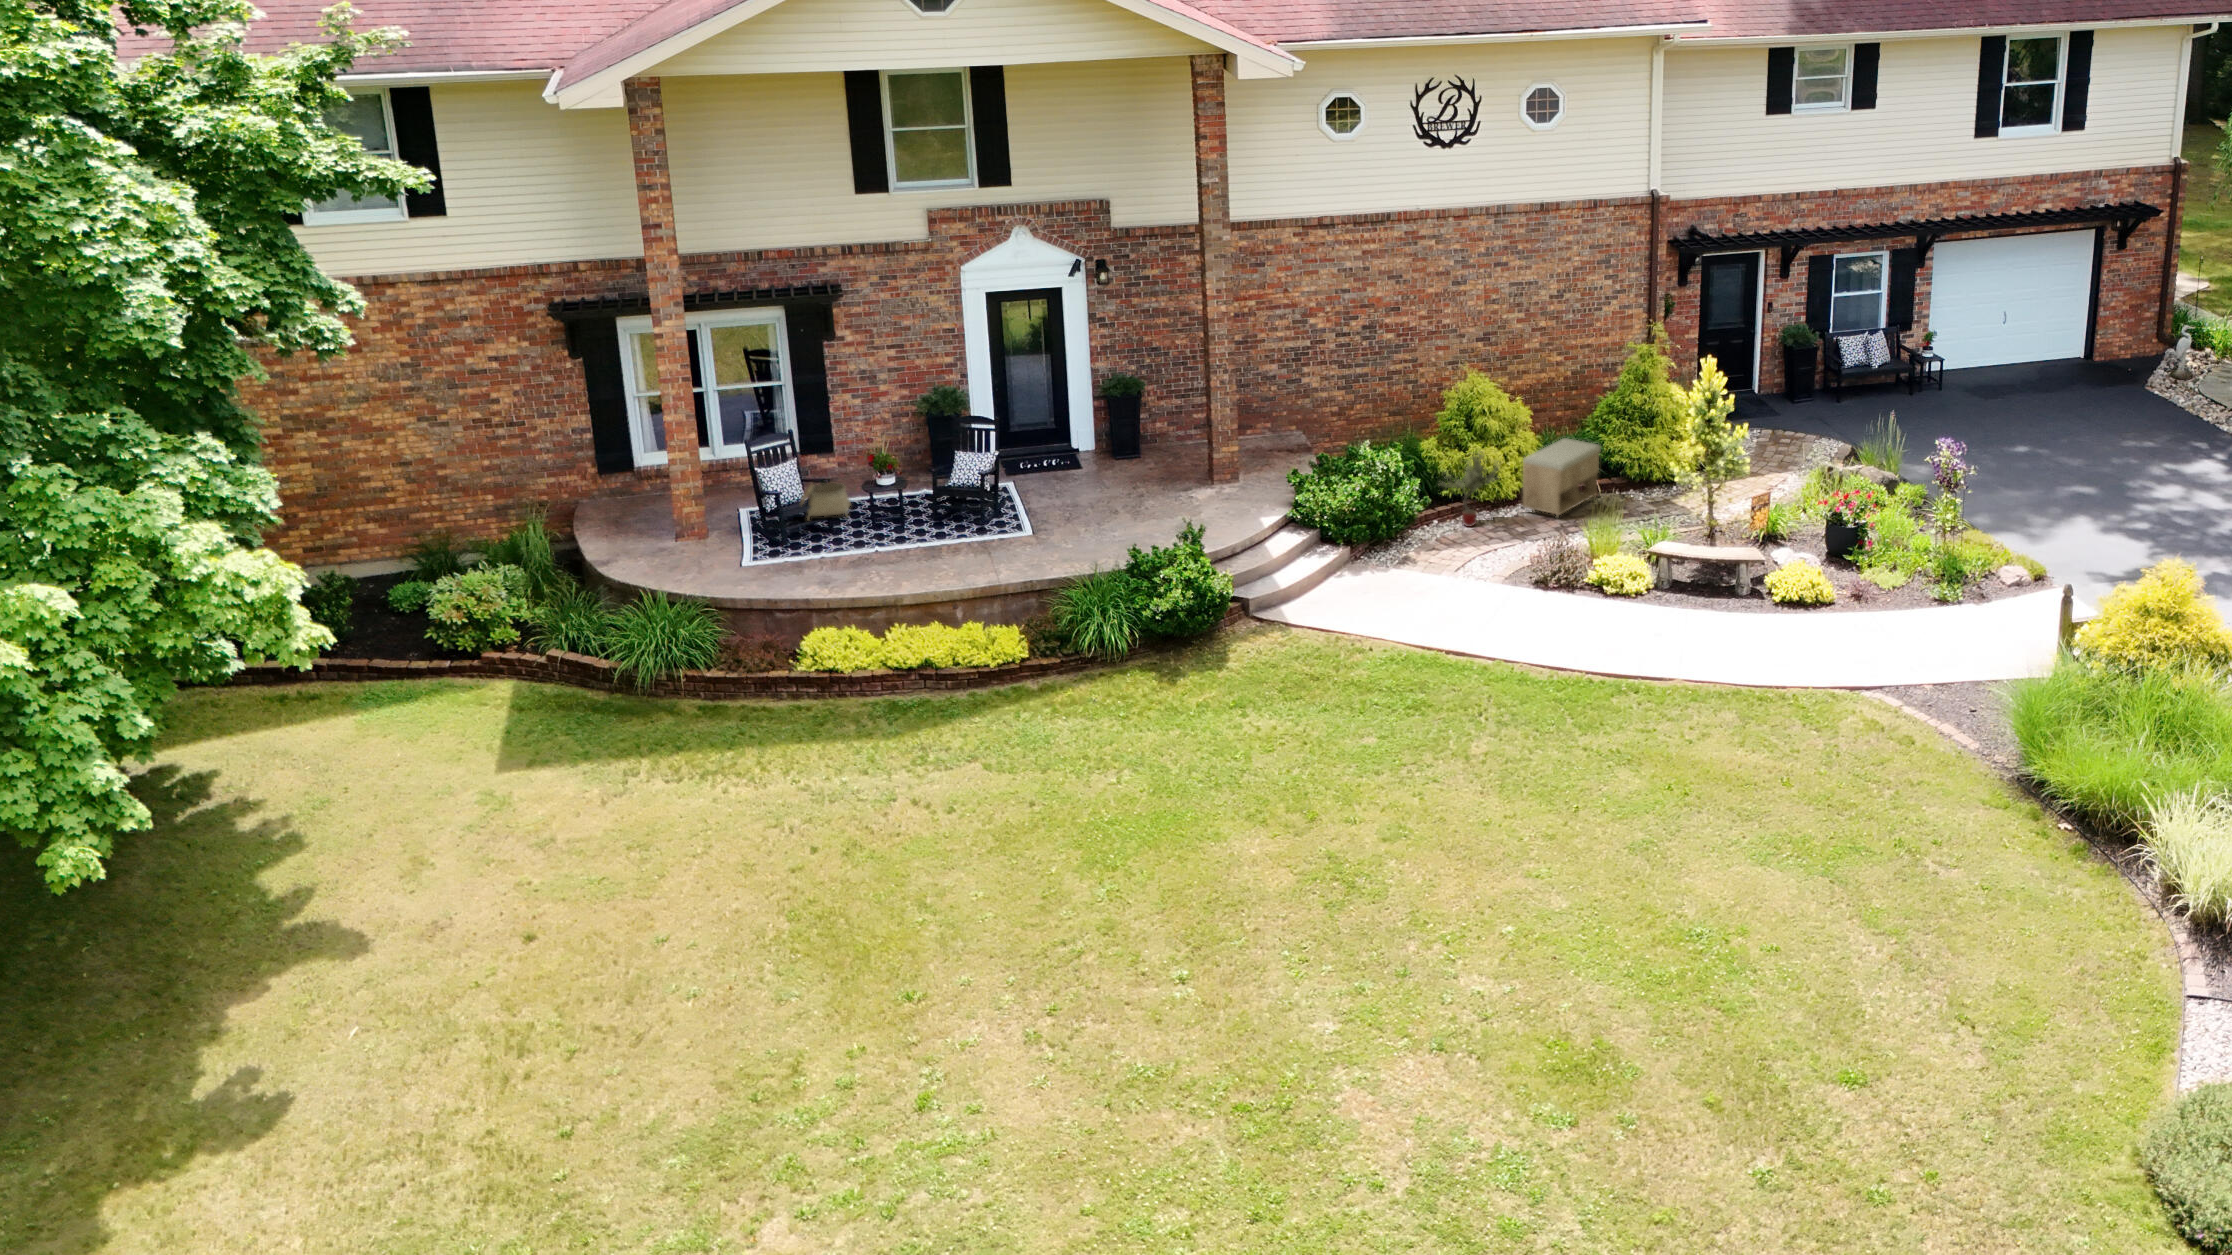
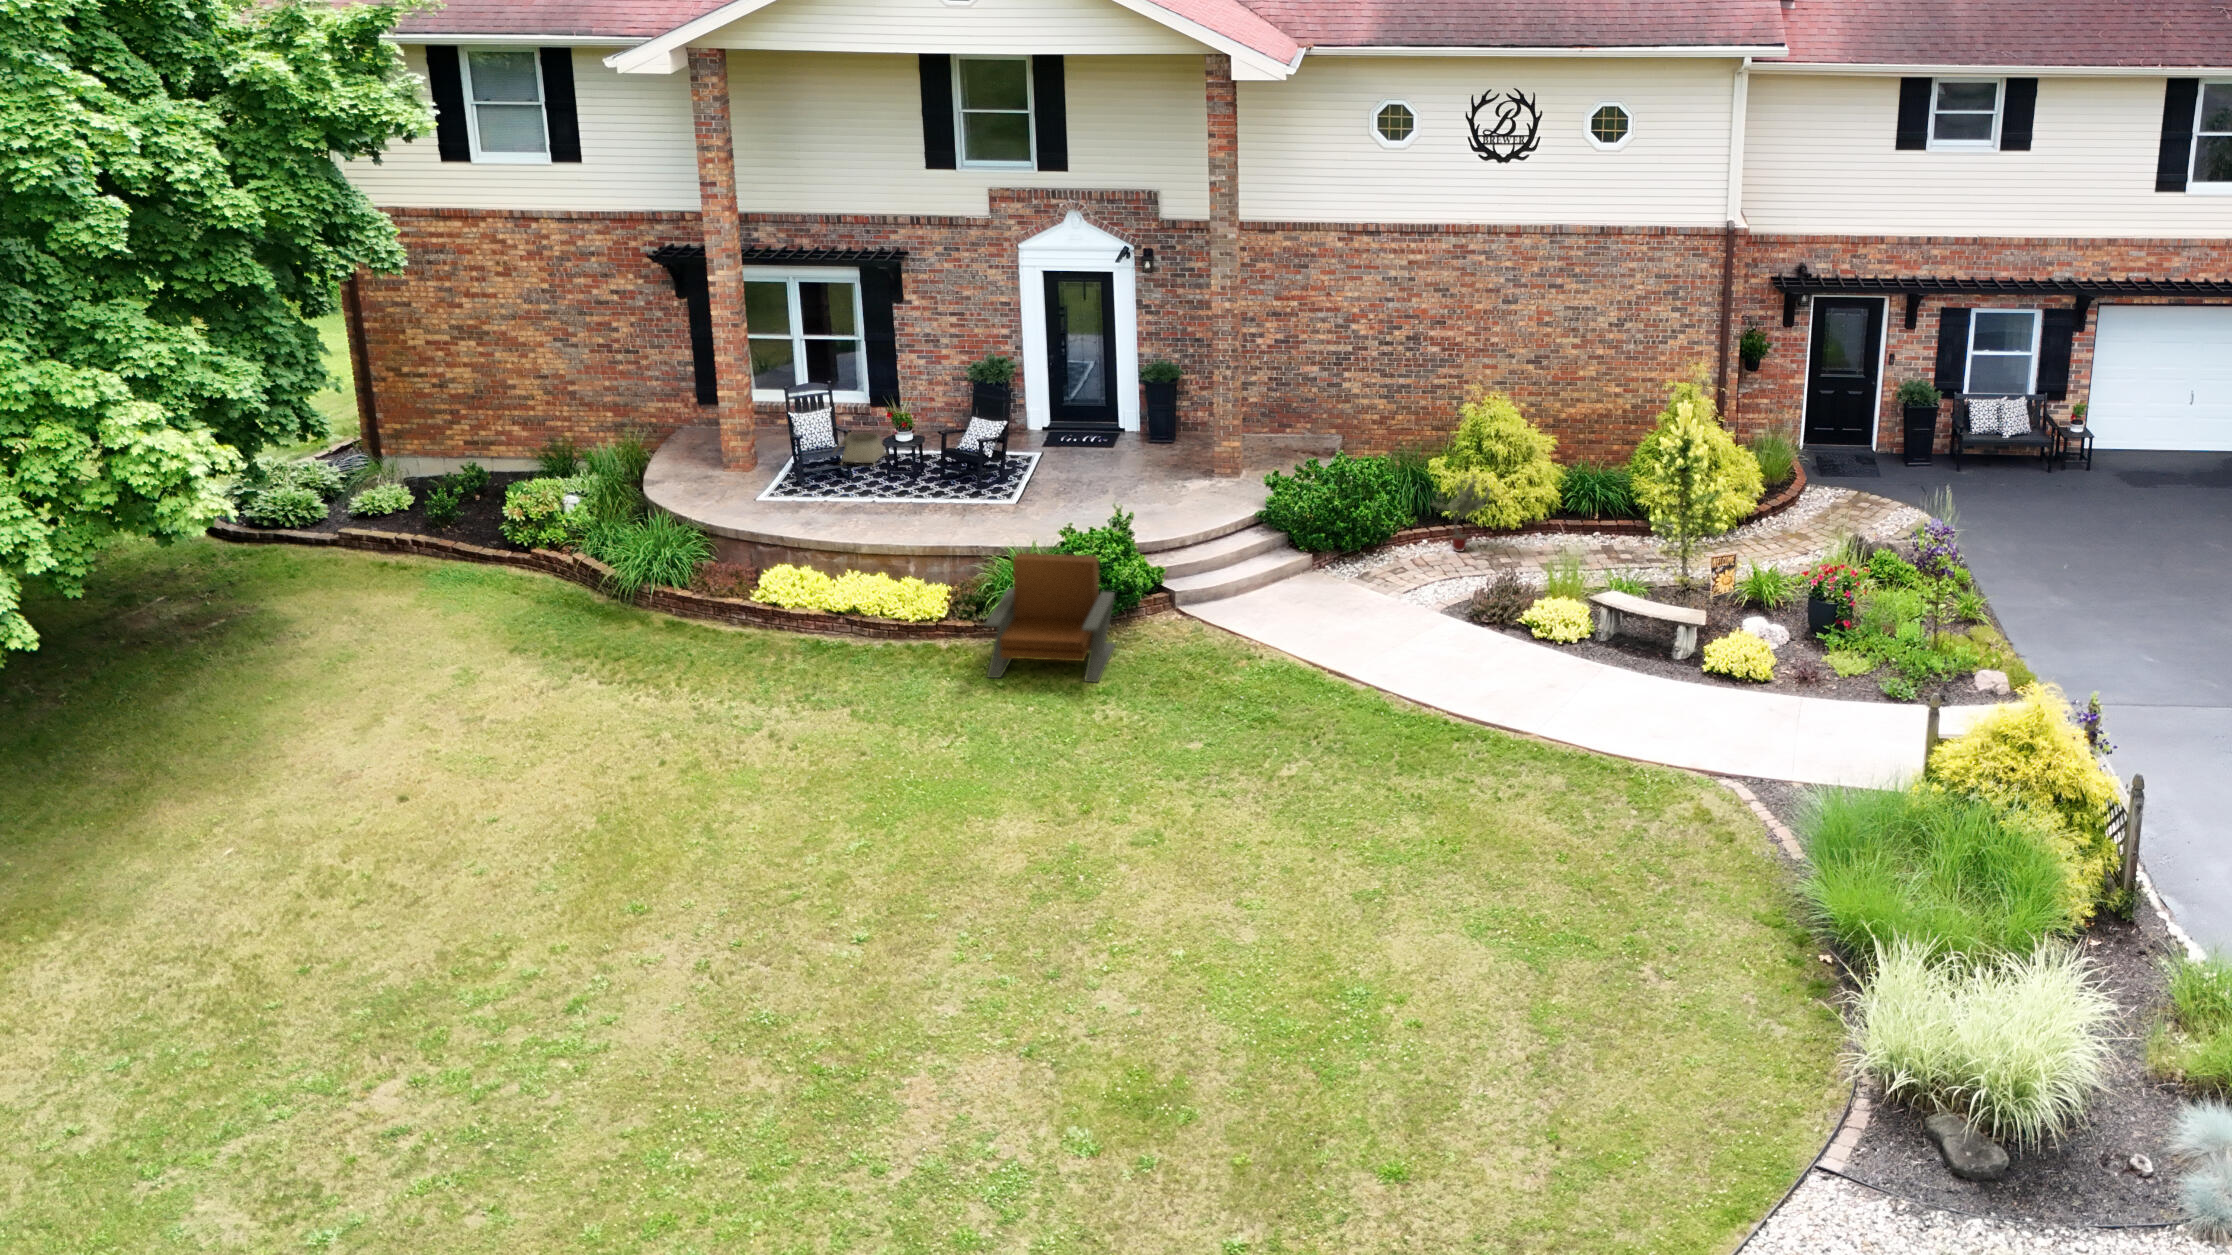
storage bench: present [1523,438,1601,517] -> none [1522,472,1615,555]
lounge chair: none [1098,568,1225,707] -> present [985,553,1115,682]

